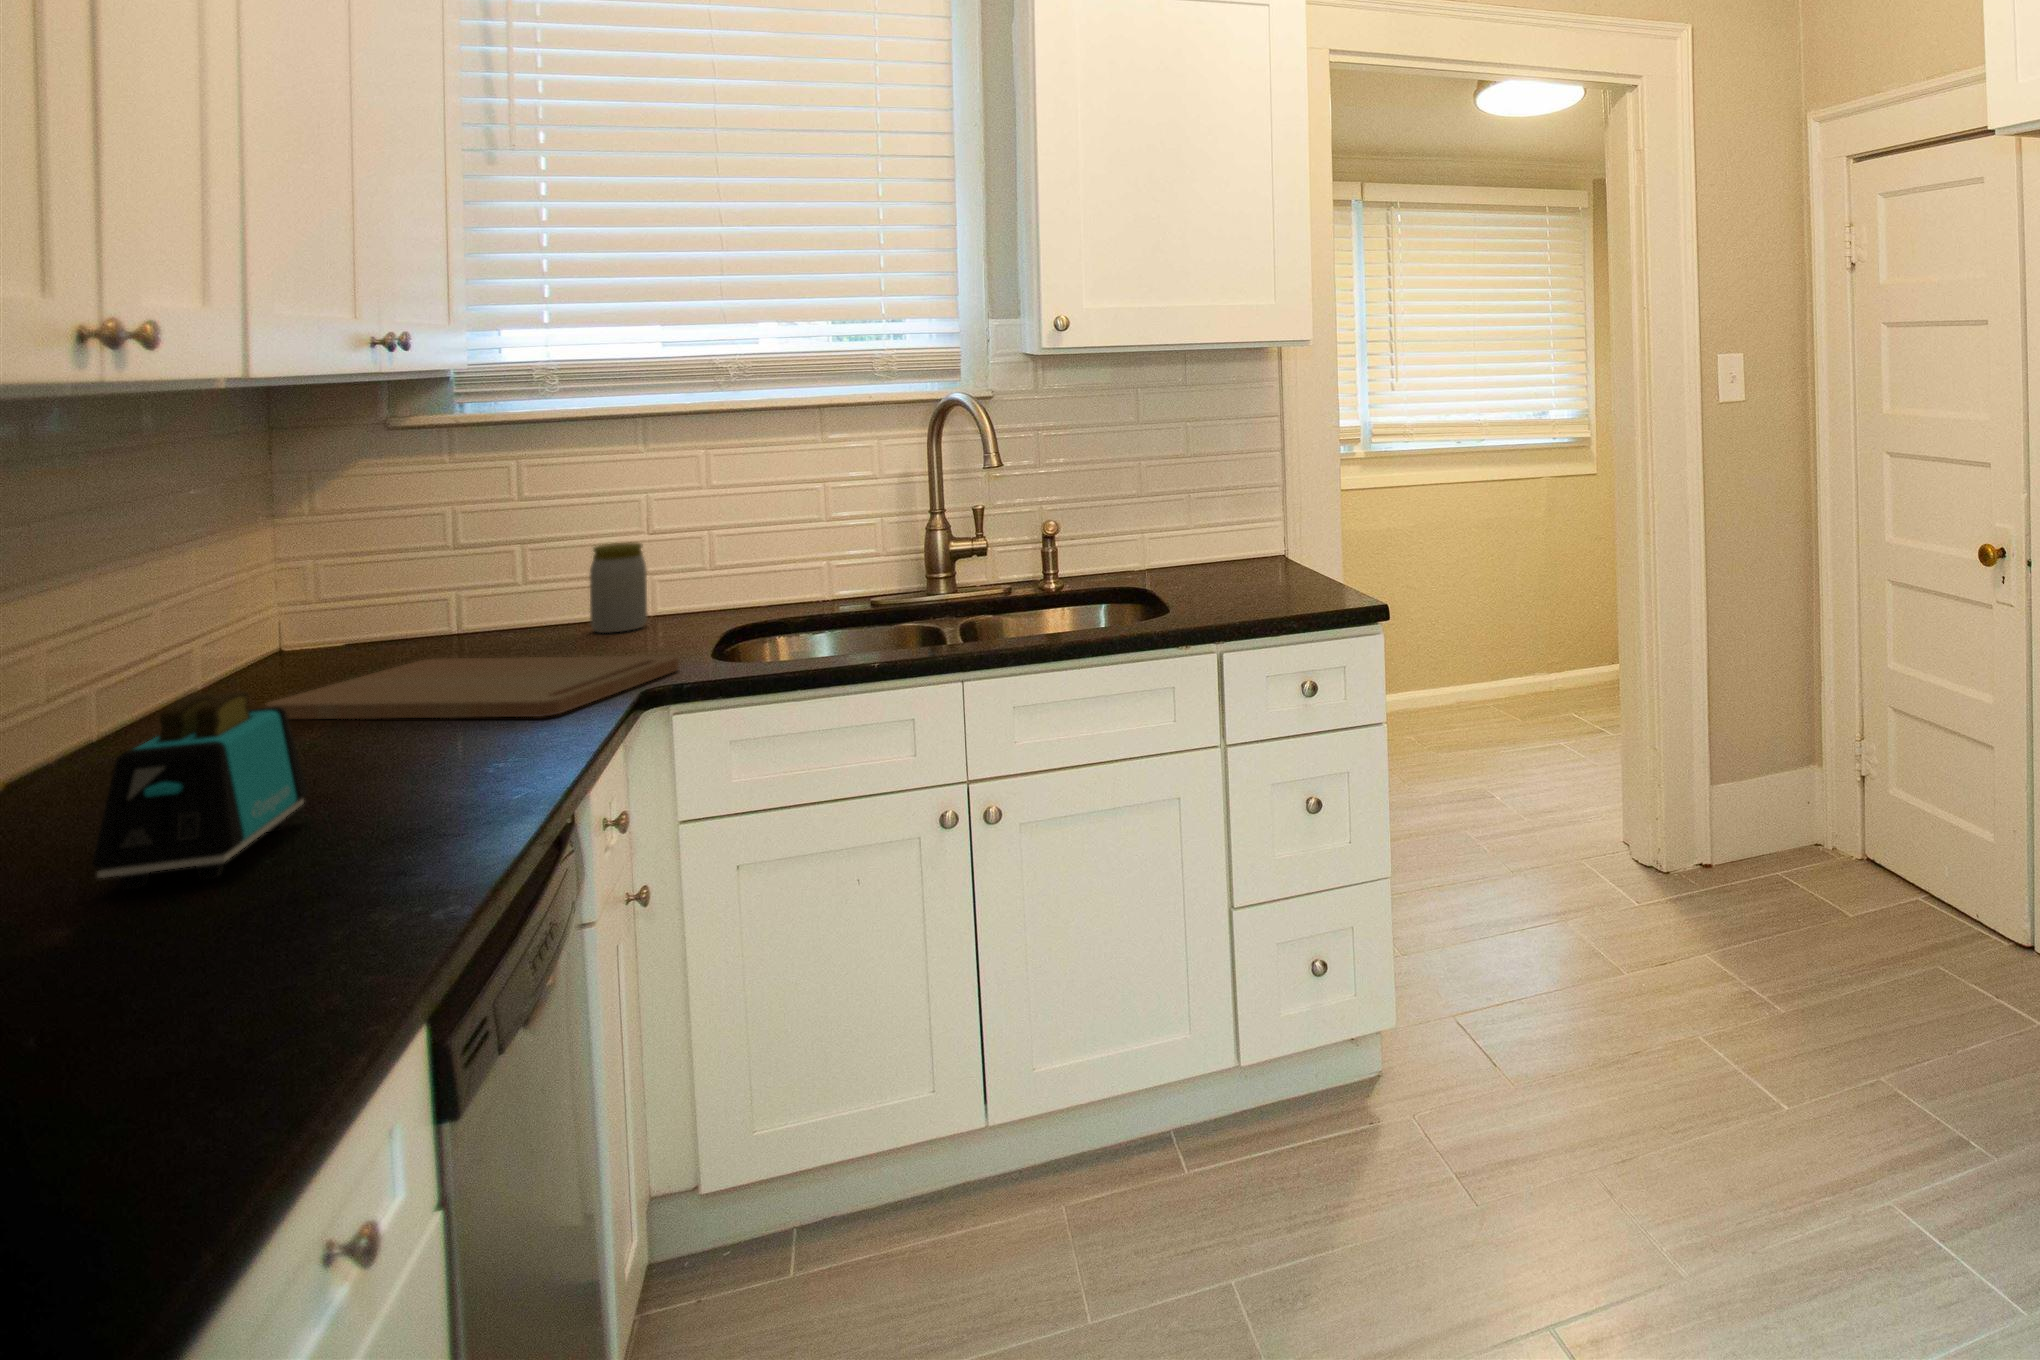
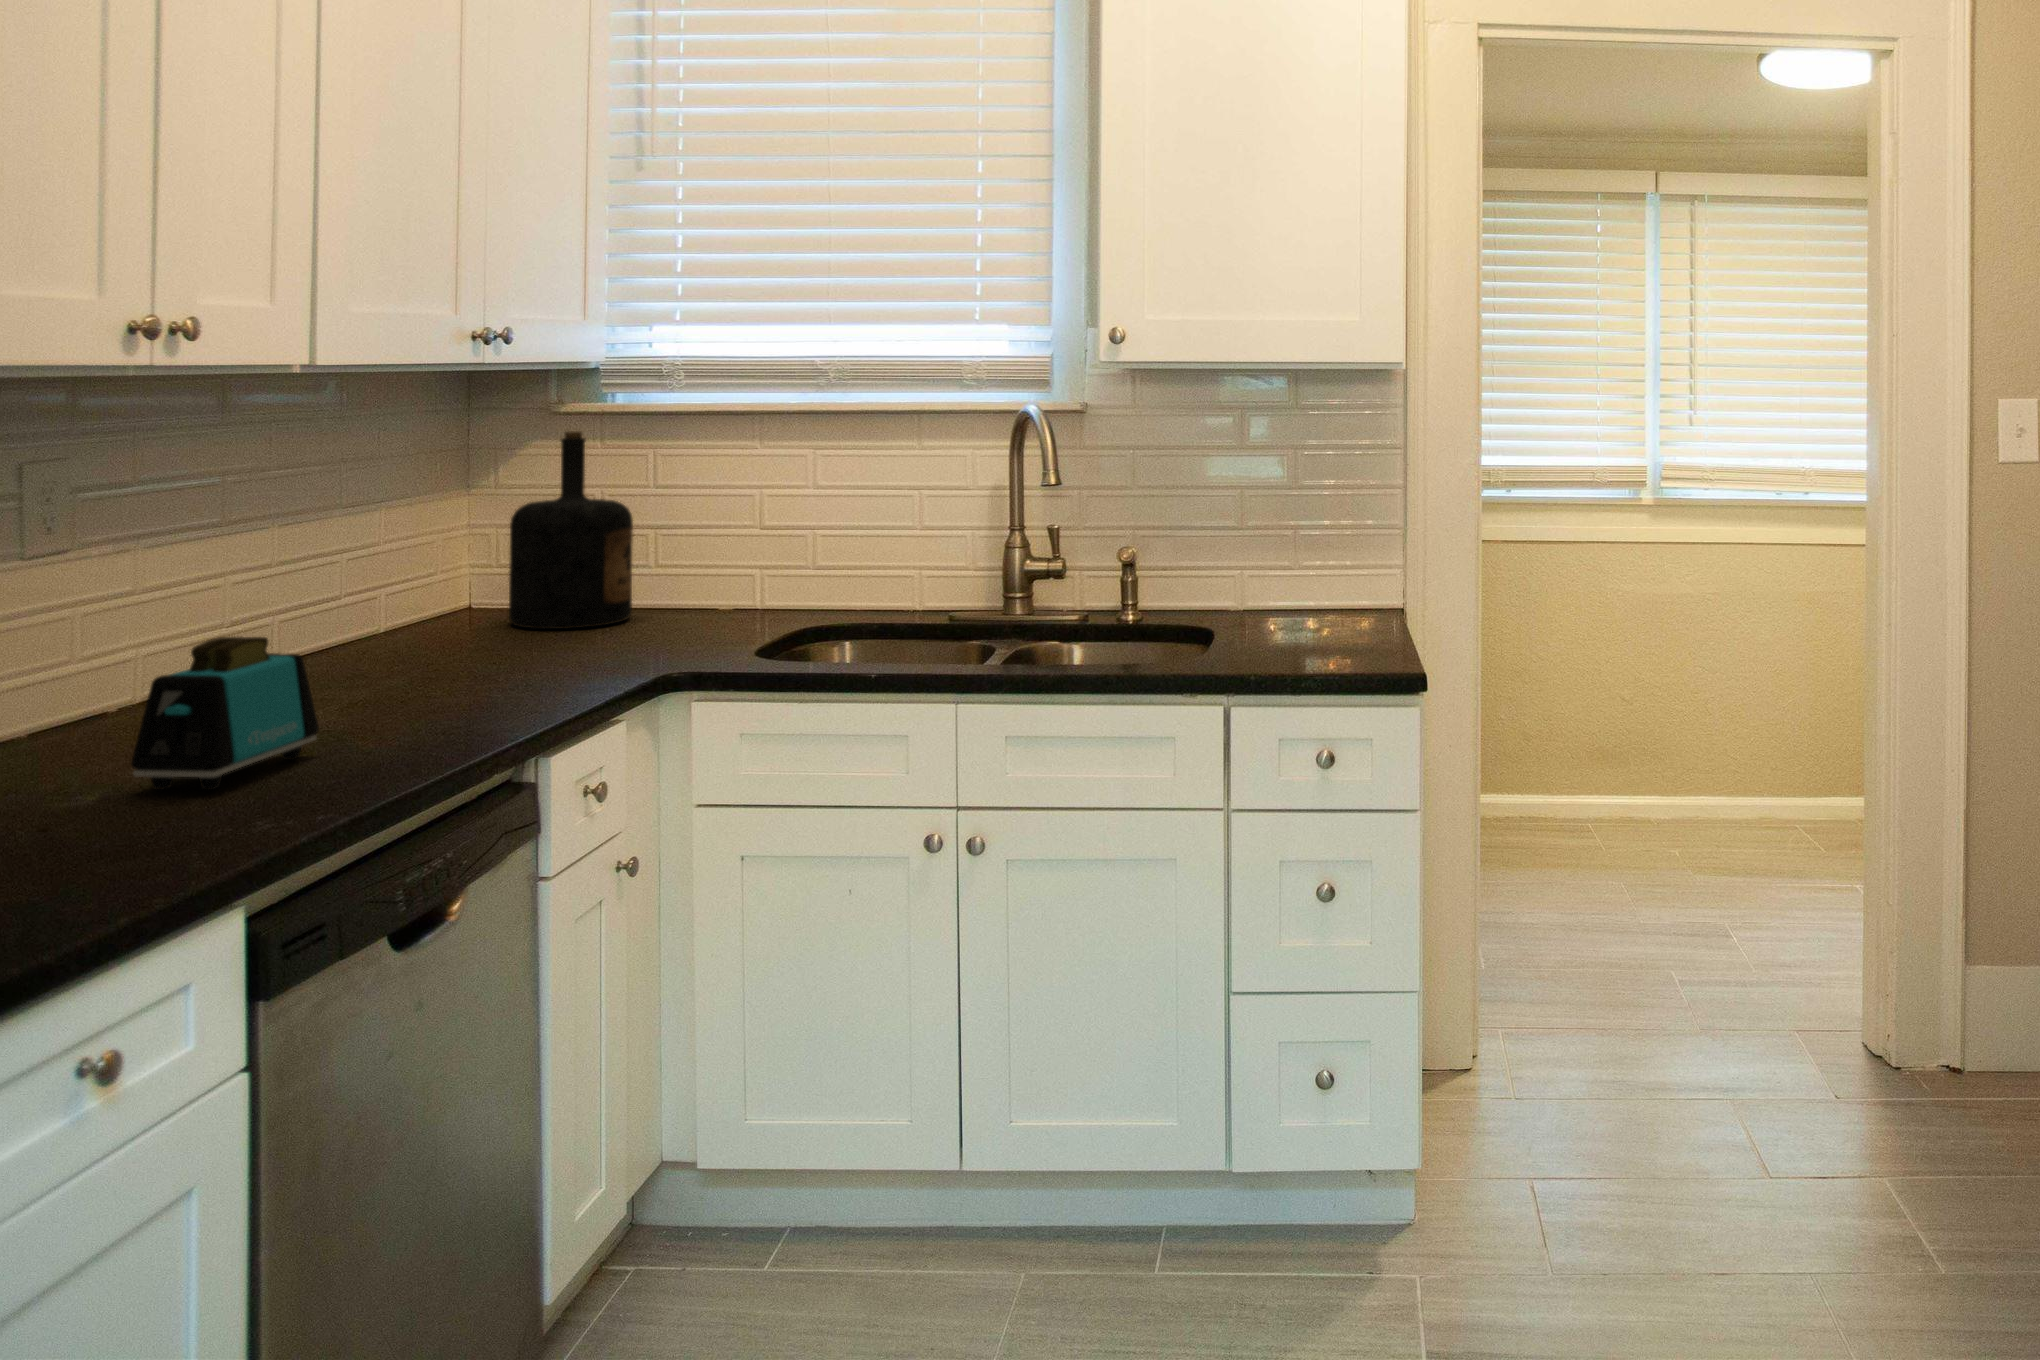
bottle: none [346,441,502,661] -> present [509,431,633,629]
jar: present [590,542,647,633] -> none [702,537,751,623]
cutting board: present [265,656,679,719] -> none [396,630,719,692]

